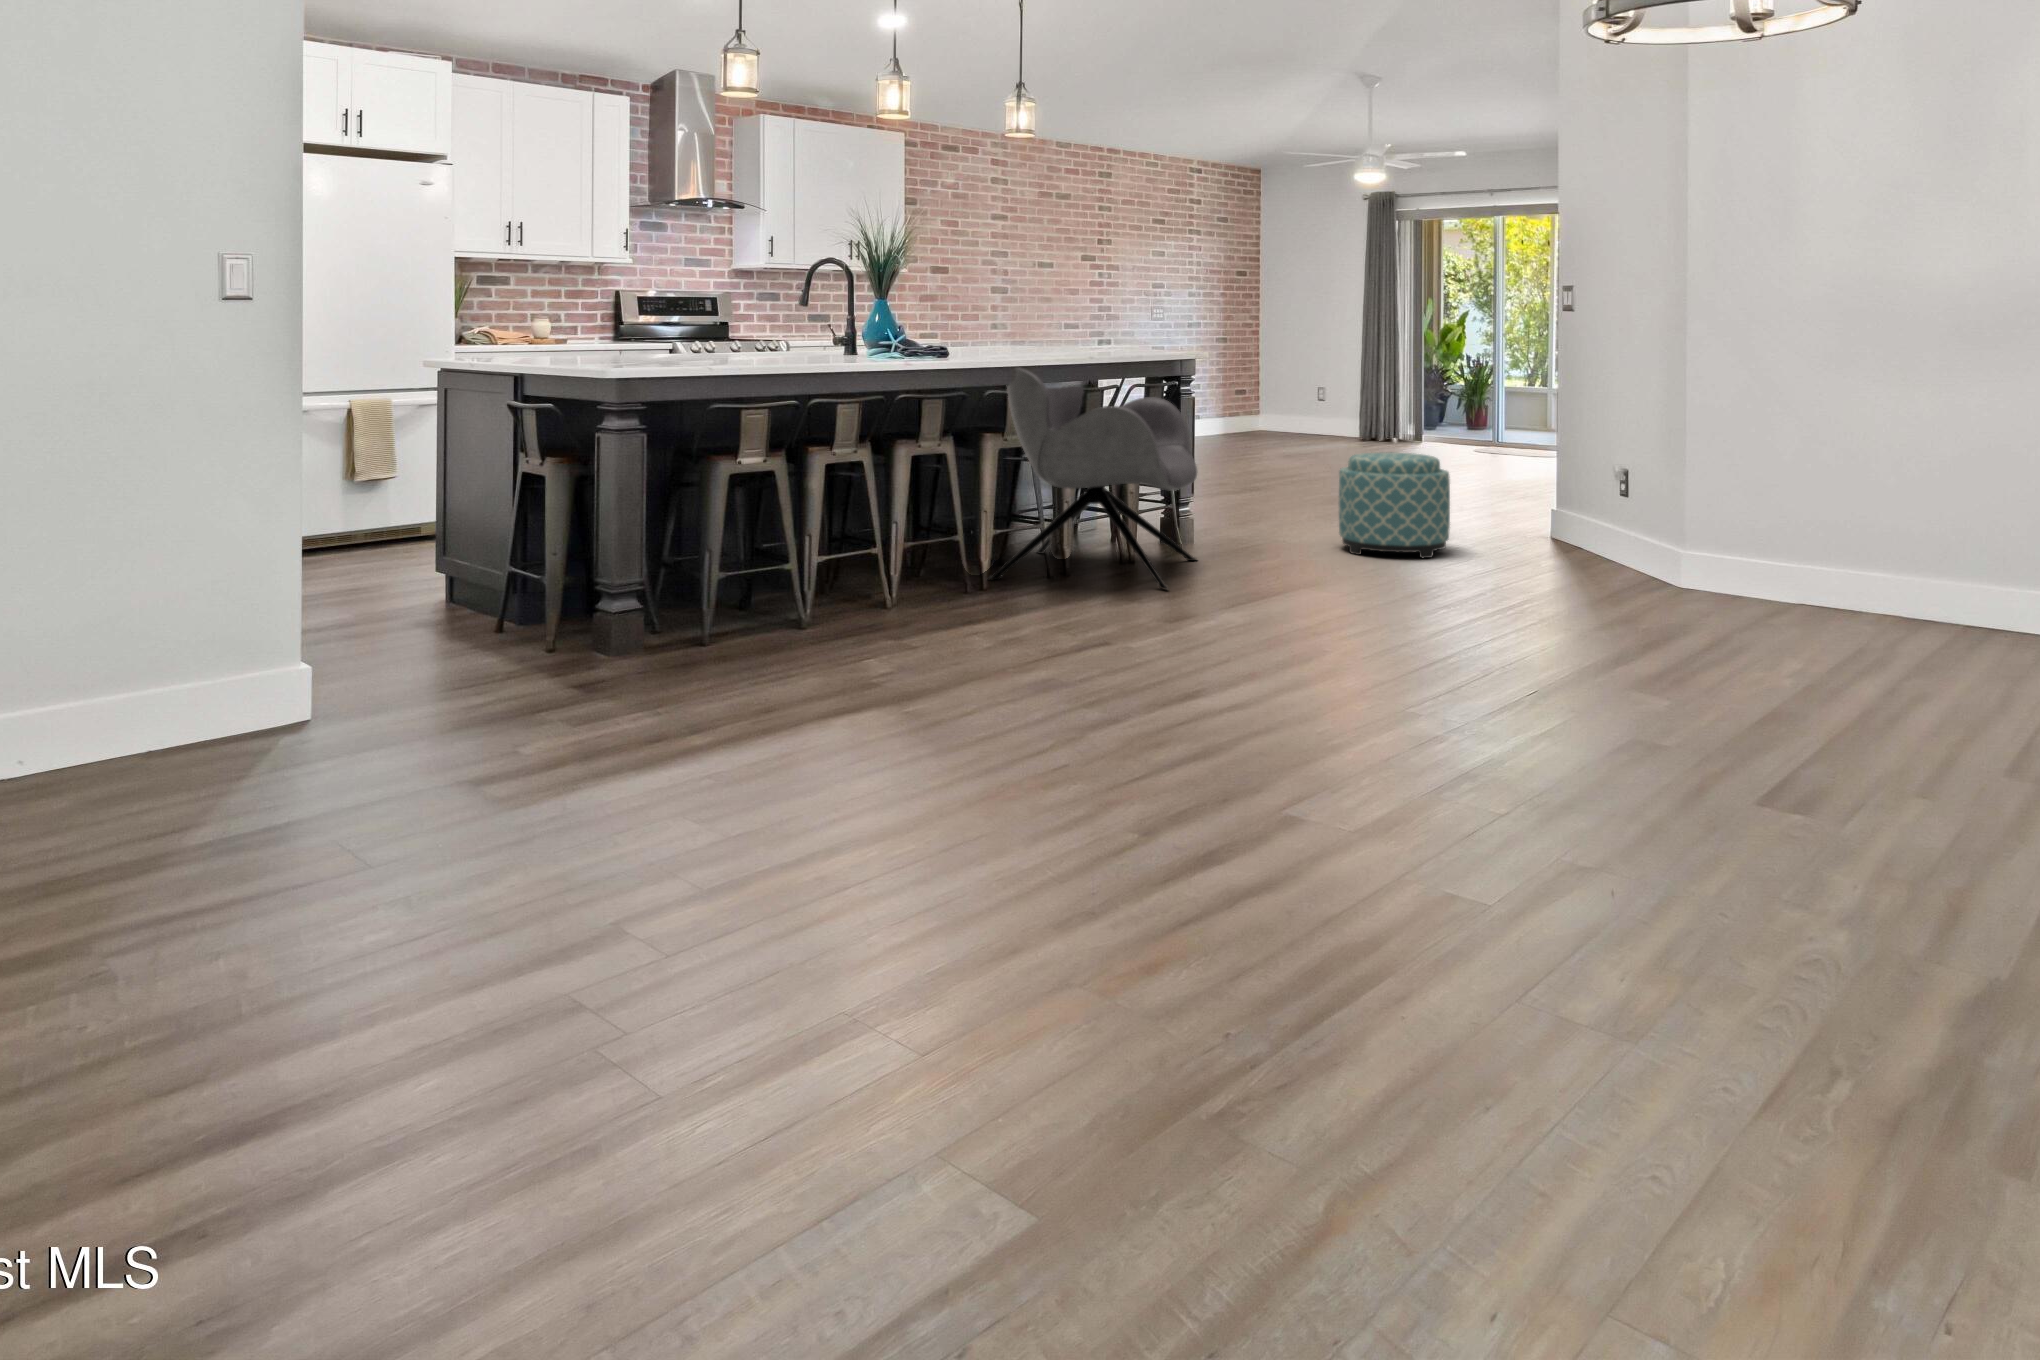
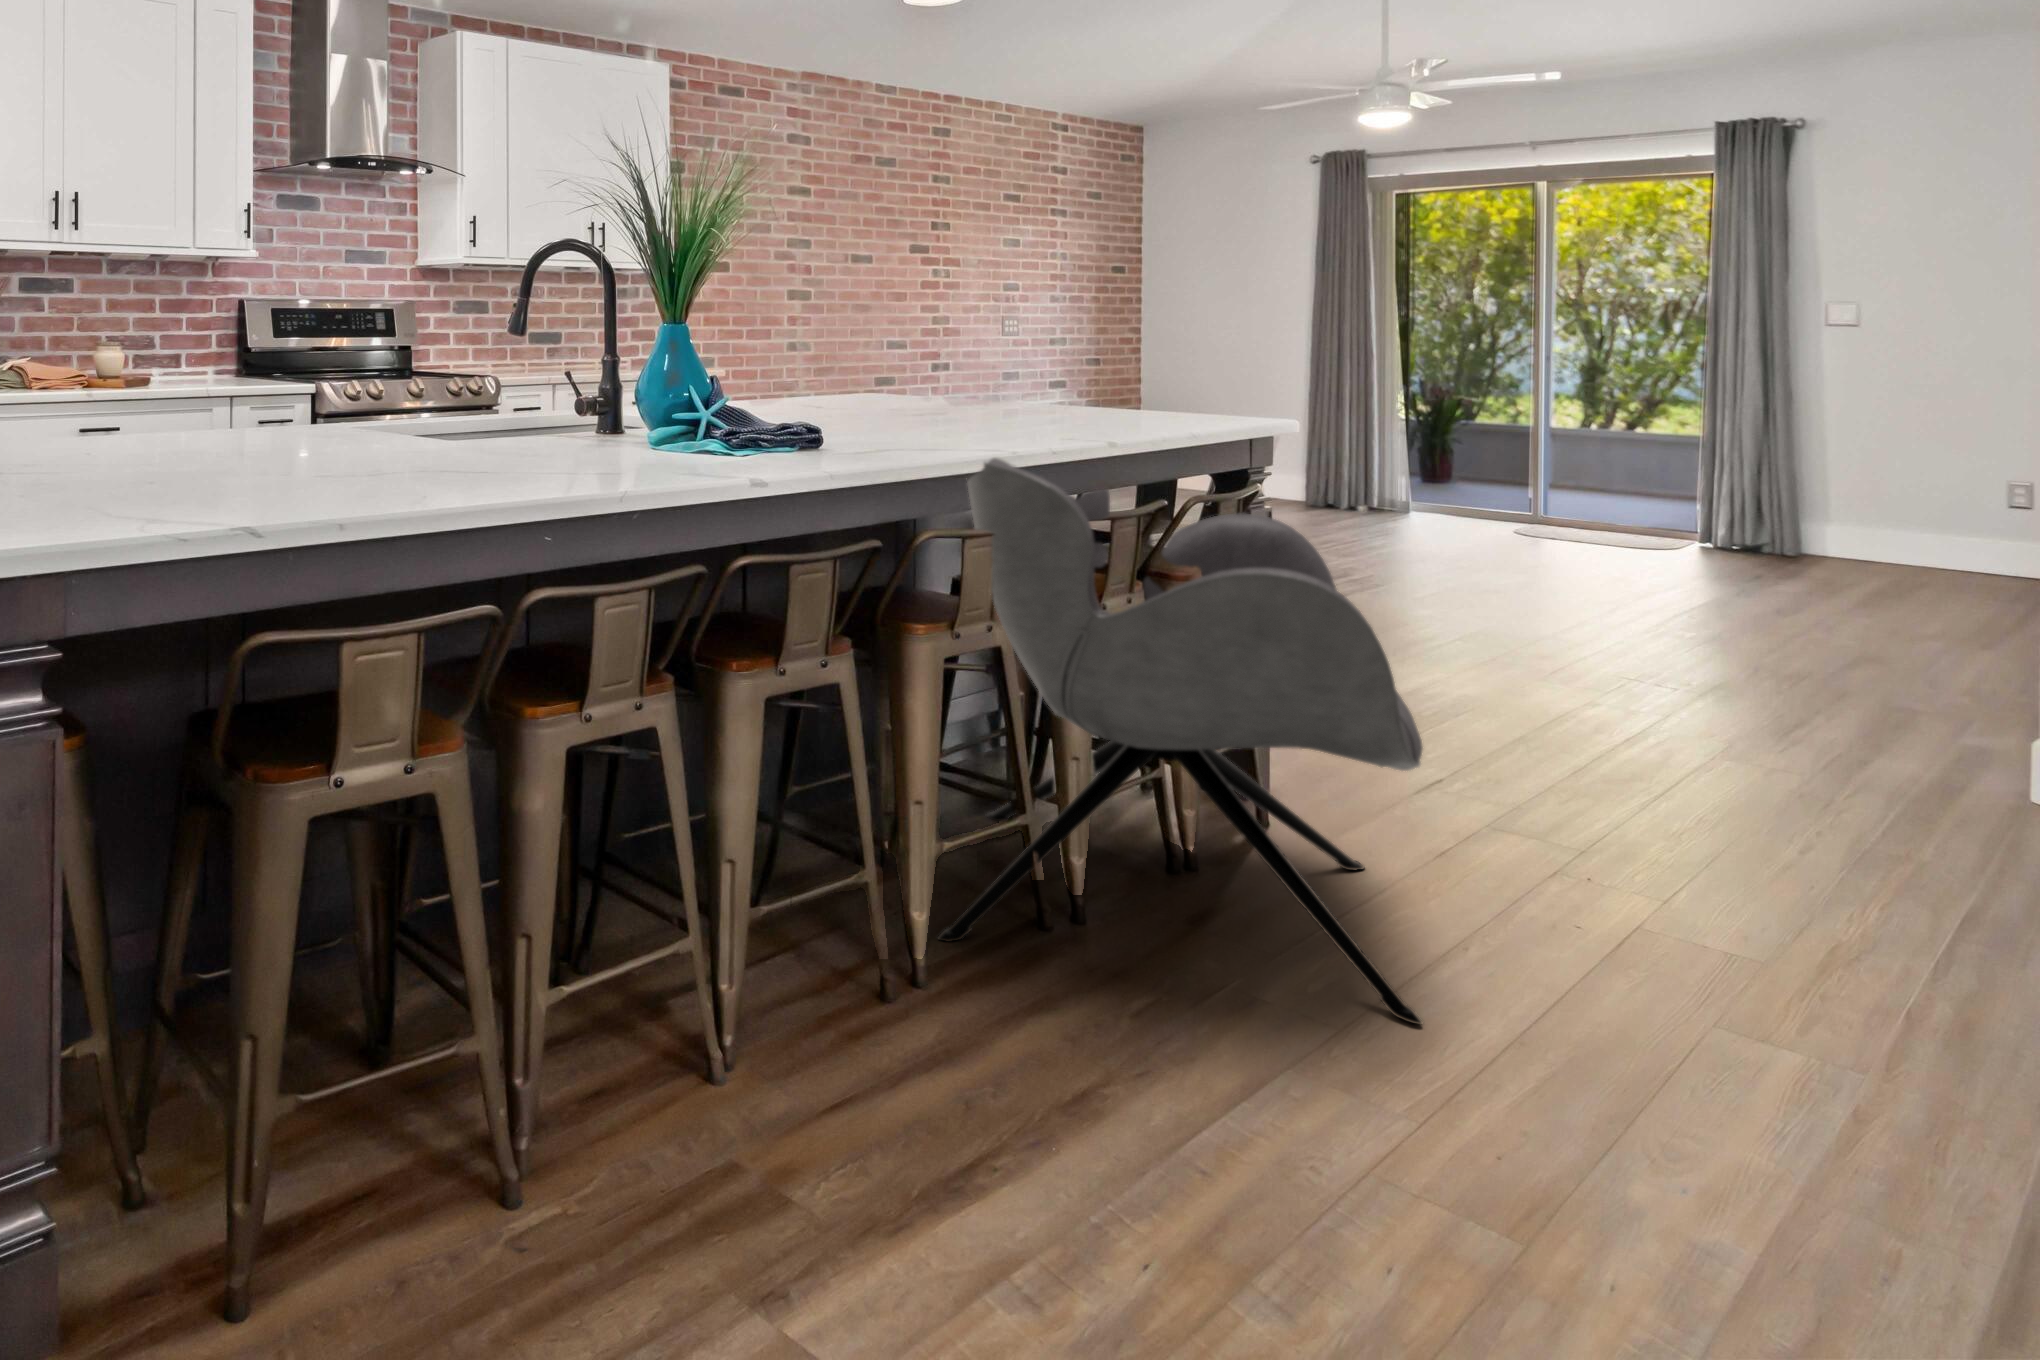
ottoman: present [1339,453,1450,558] -> none [1625,624,1933,882]

